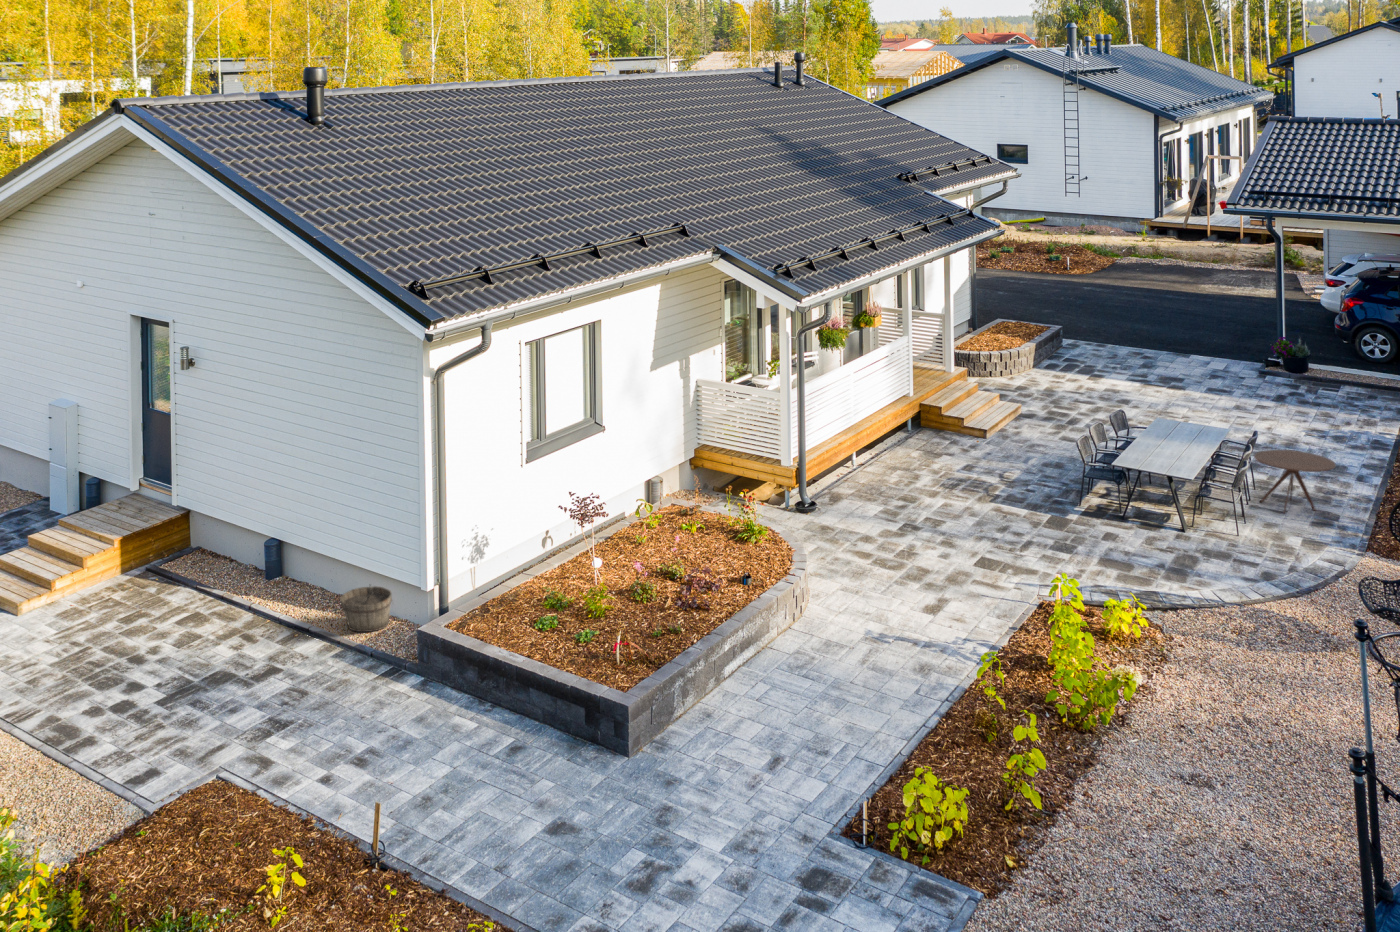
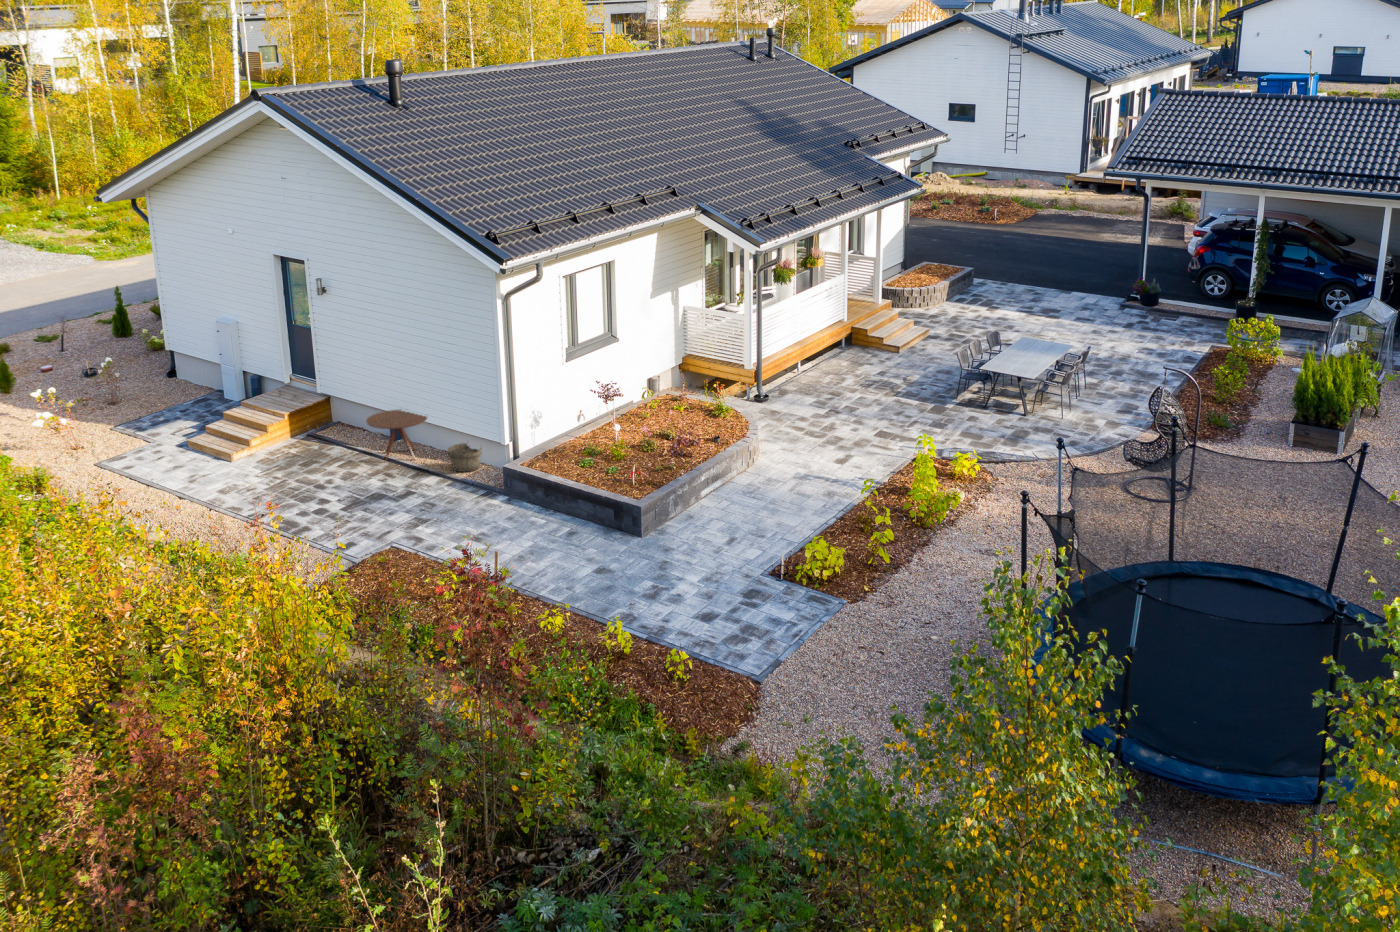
round table: present [1254,450,1335,513] -> present [366,409,427,462]

